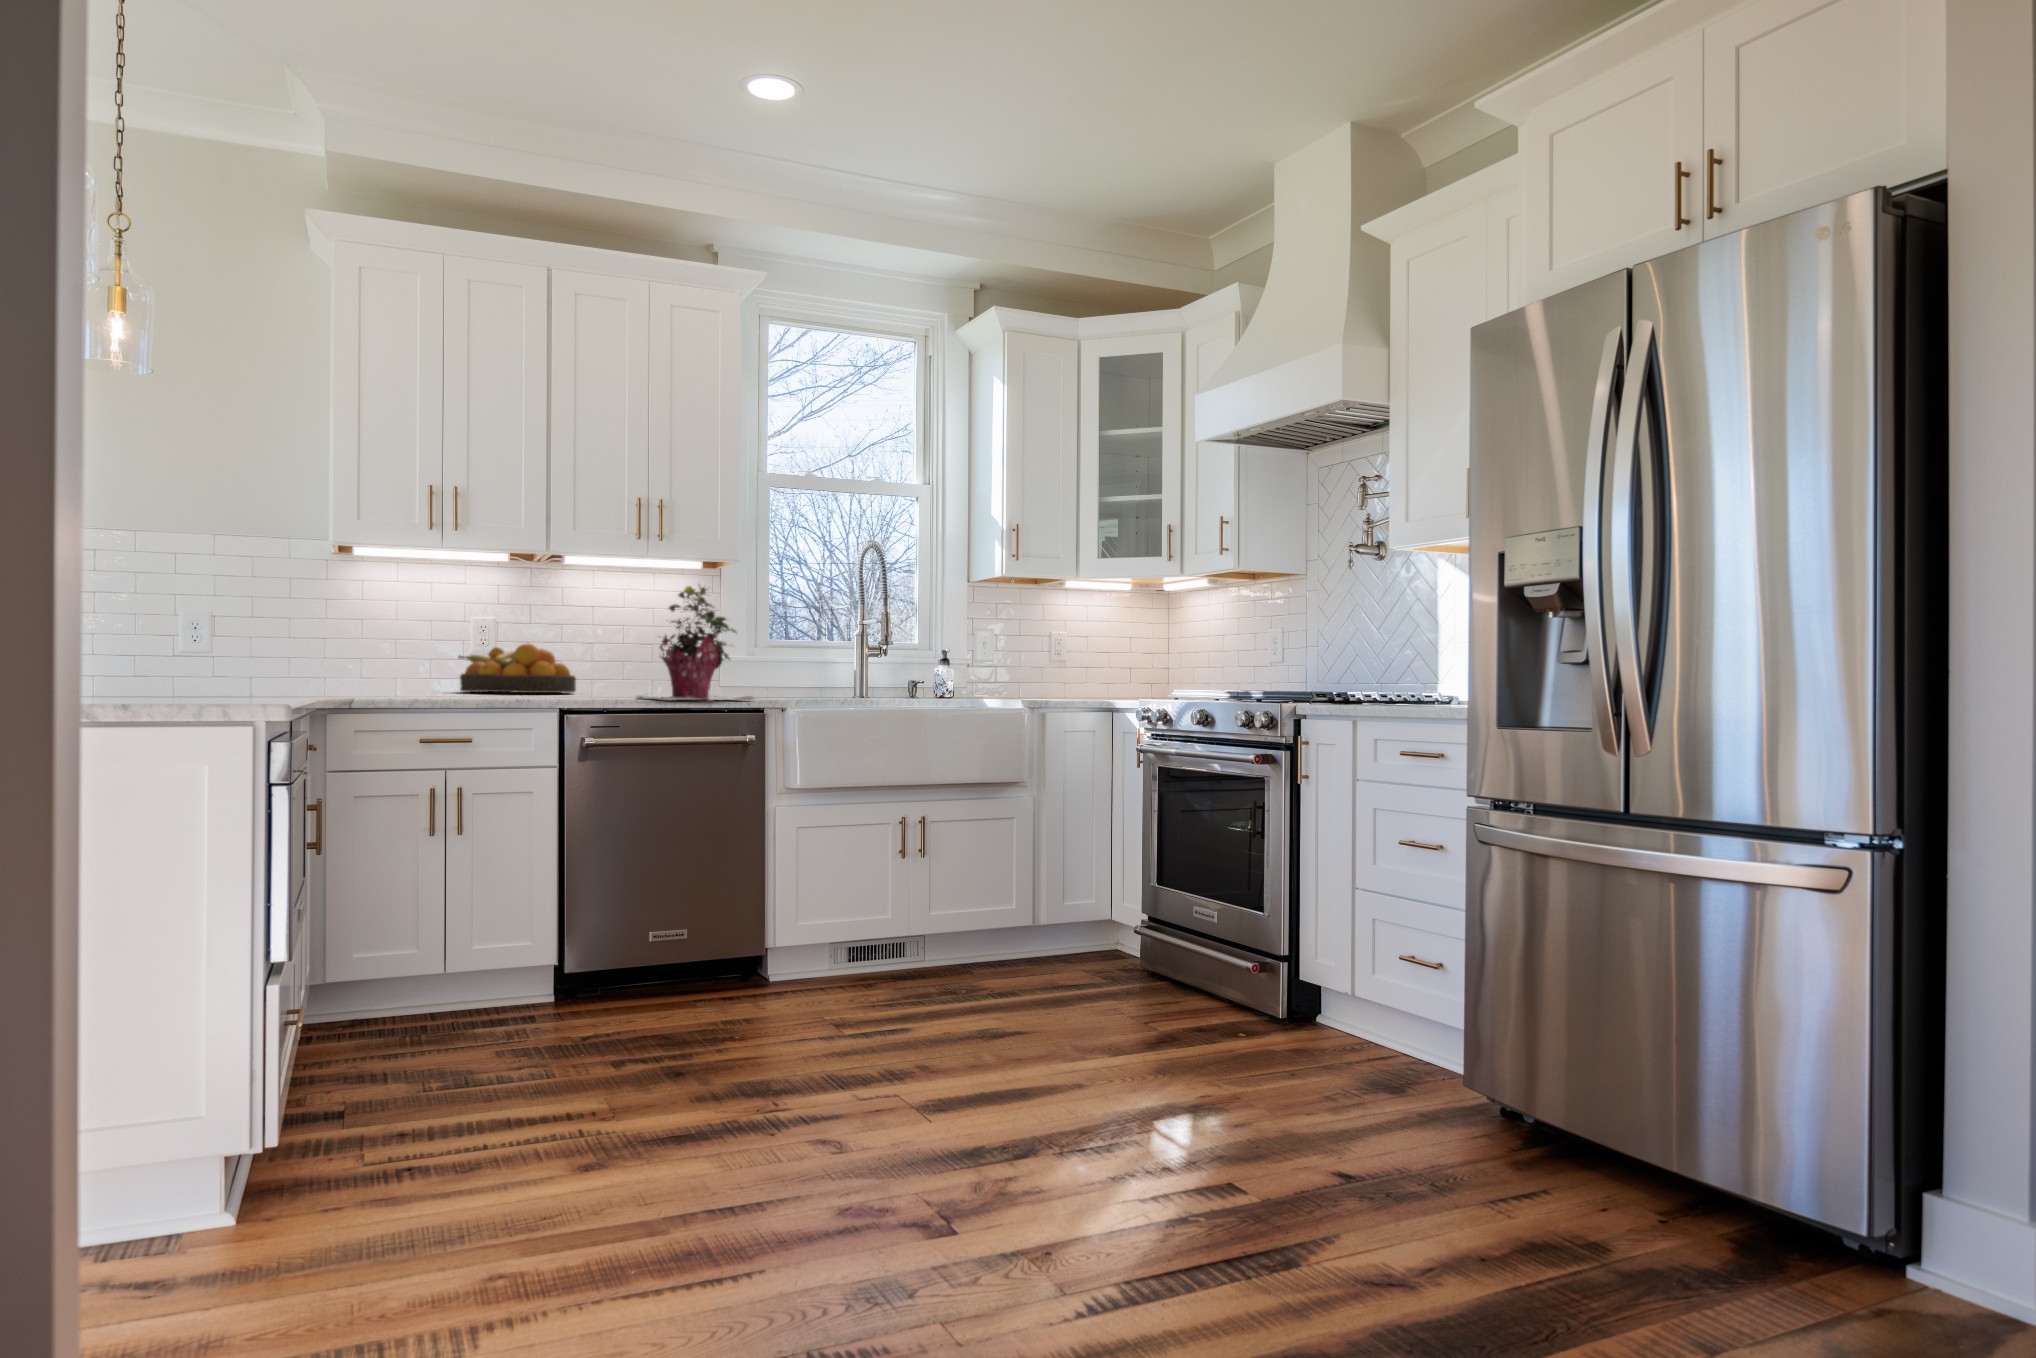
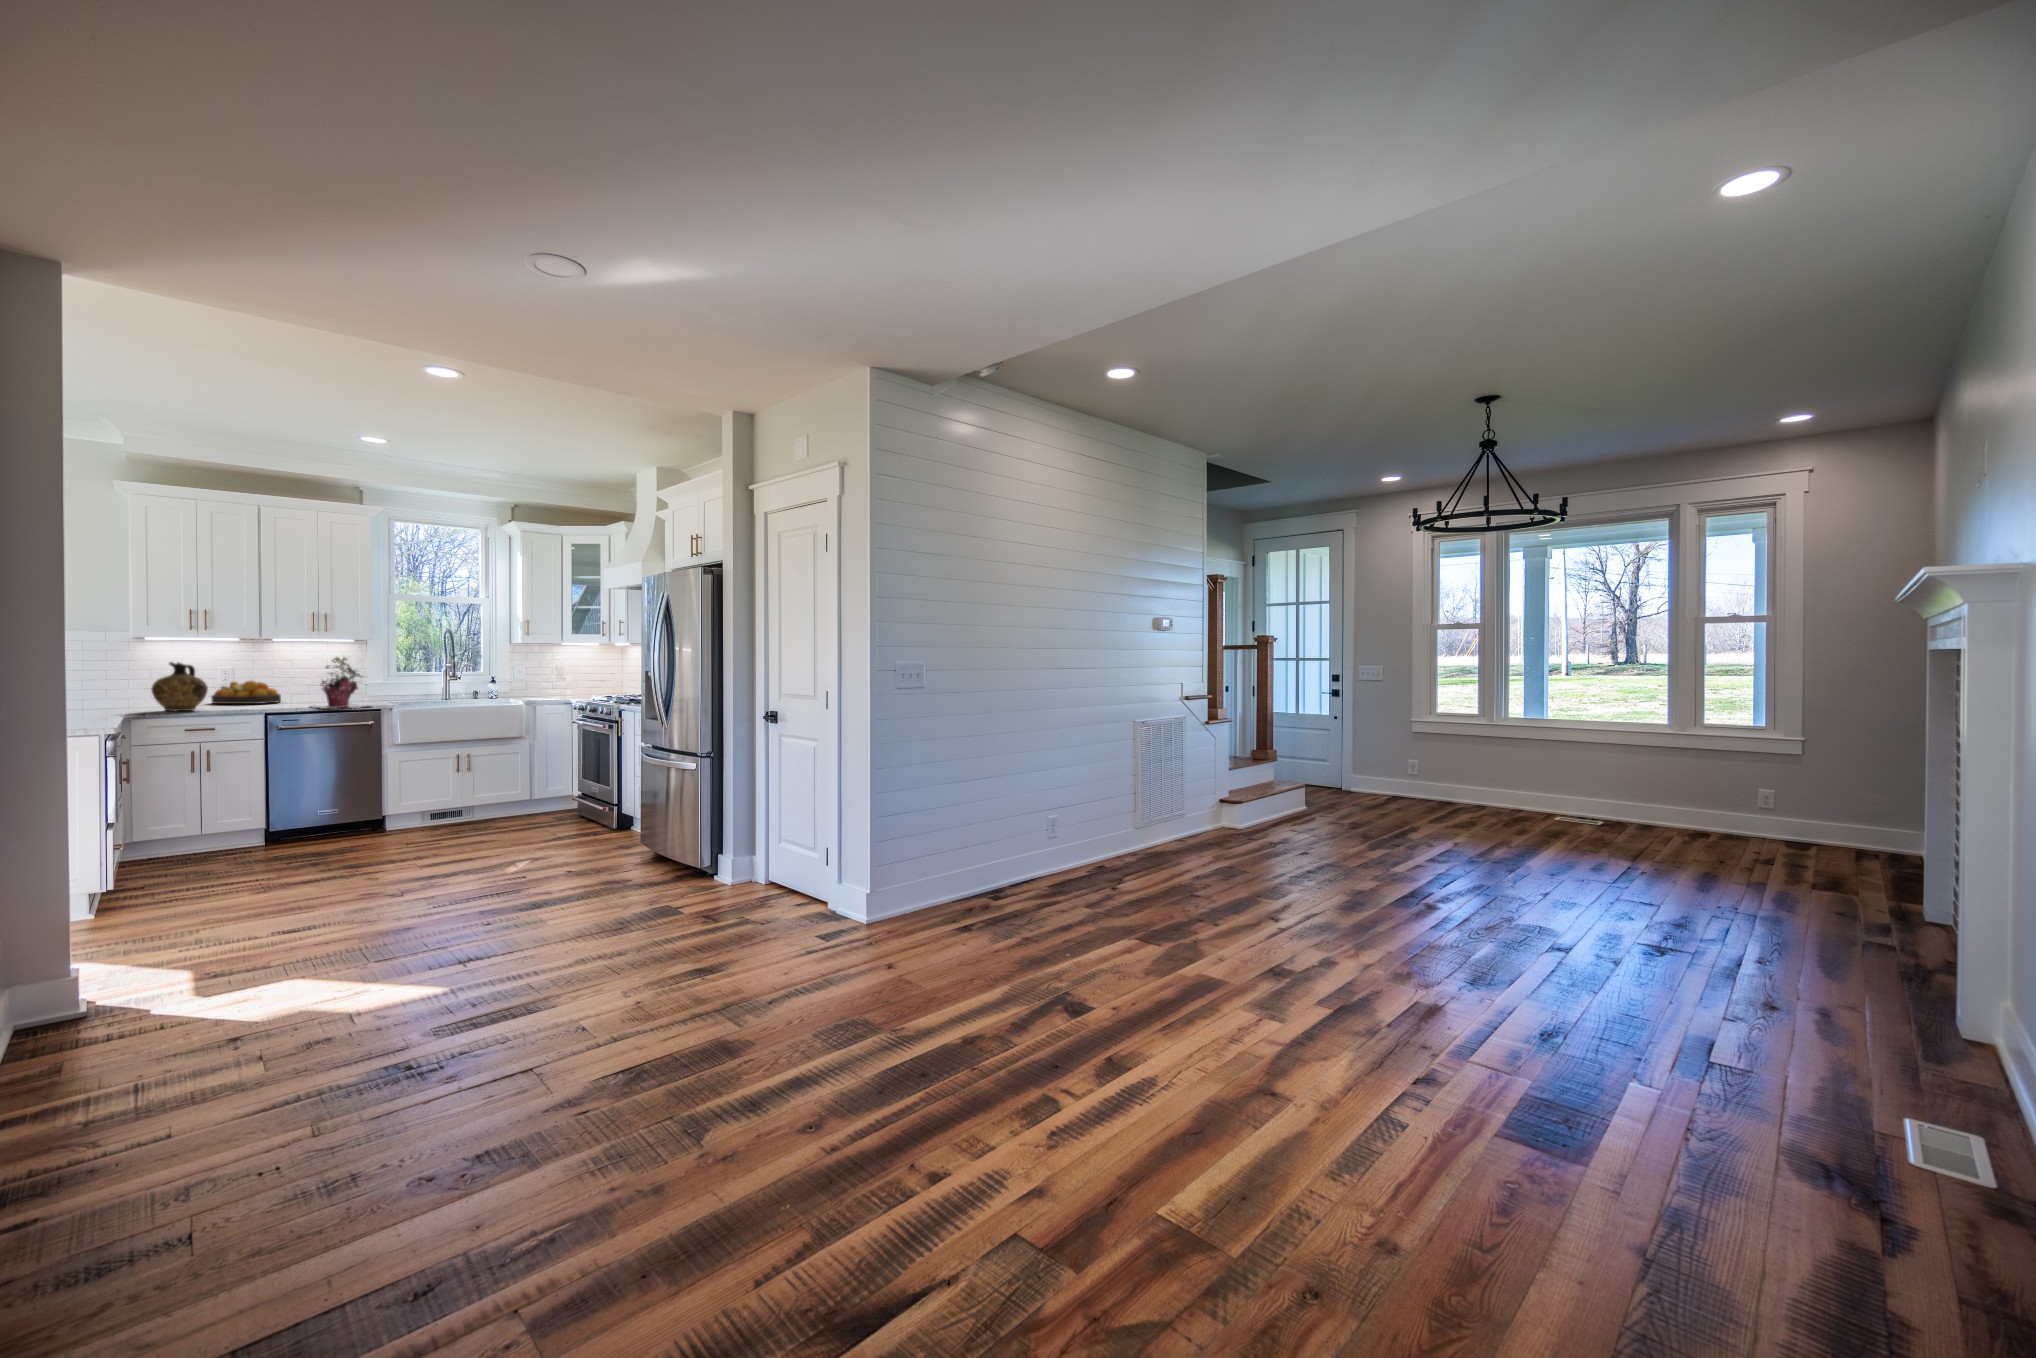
ceramic jug: none [365,587,462,697] -> present [151,662,208,711]

